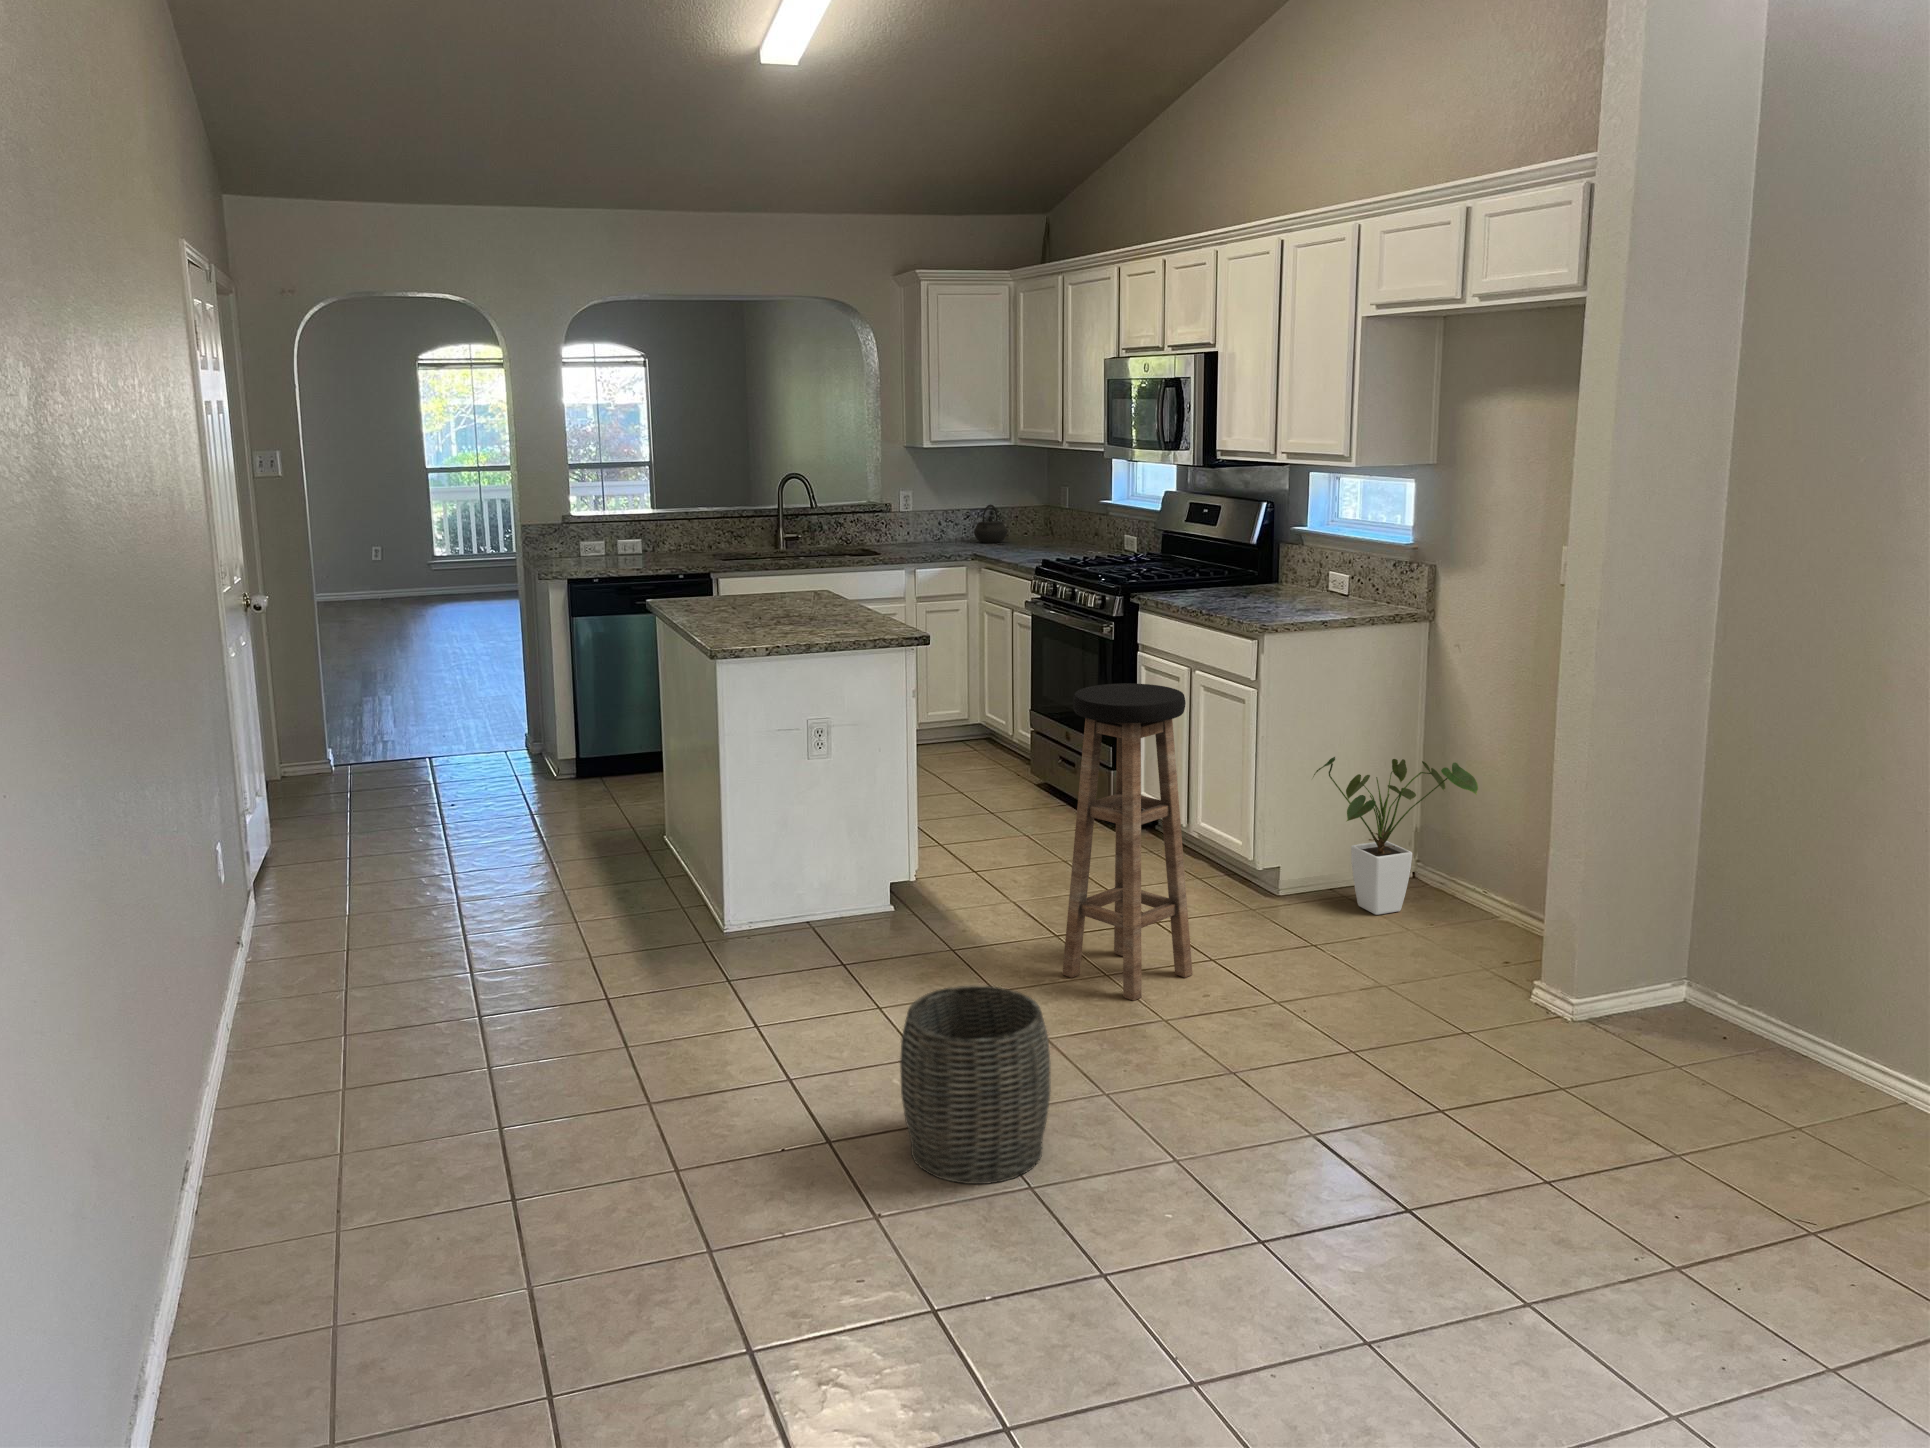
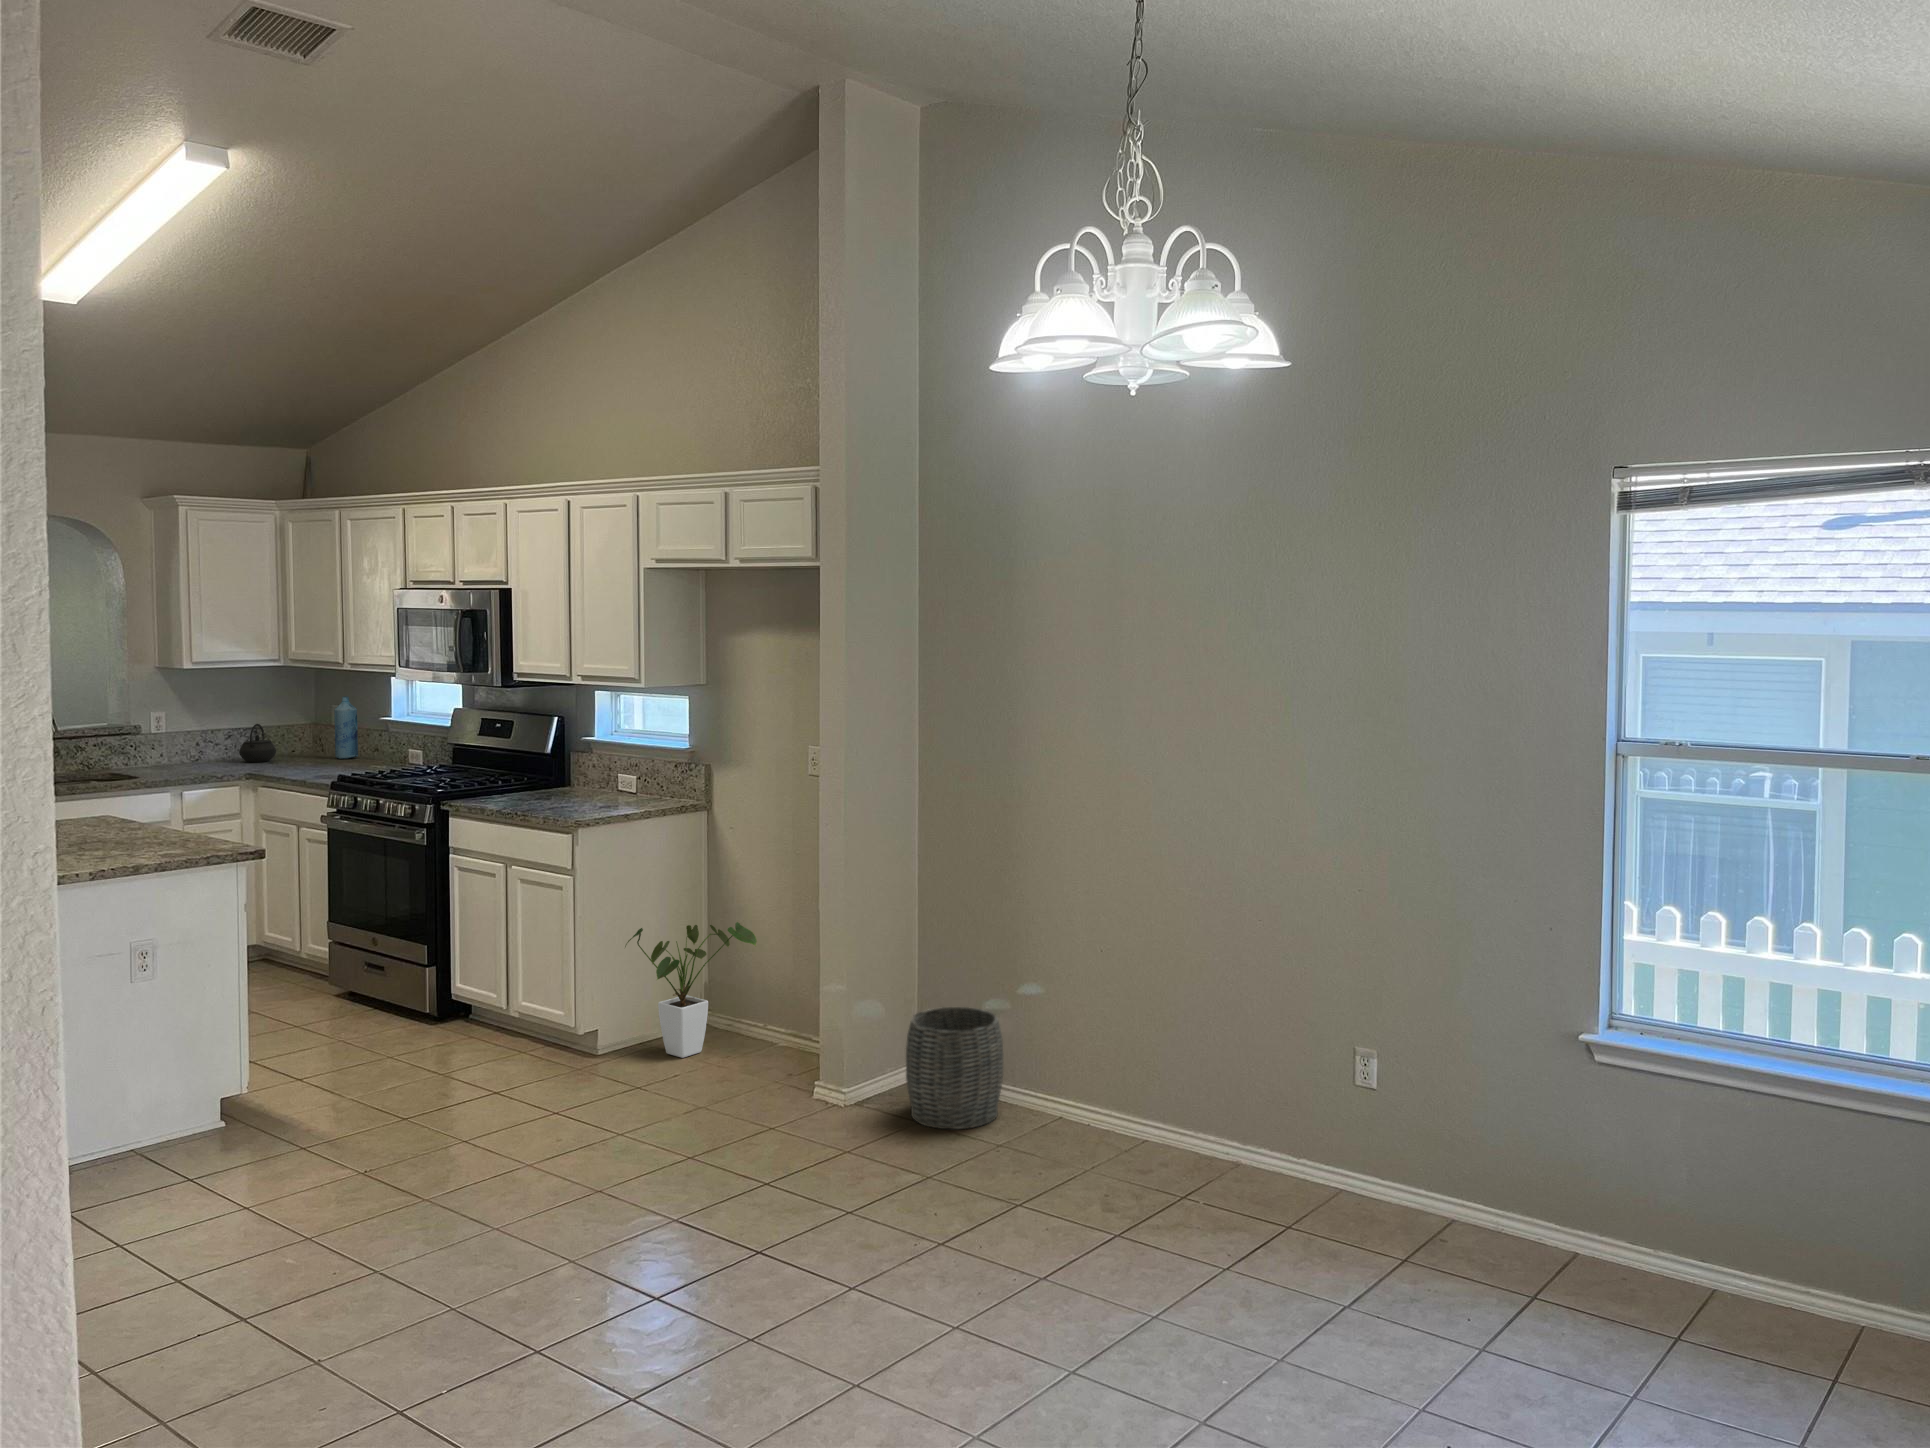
bottle: none [1061,478,1083,542] -> present [334,696,358,759]
bar stool: present [1062,683,1193,1001] -> none [422,877,541,1156]
woven basket: present [900,985,1051,1184] -> present [906,1007,1003,1129]

